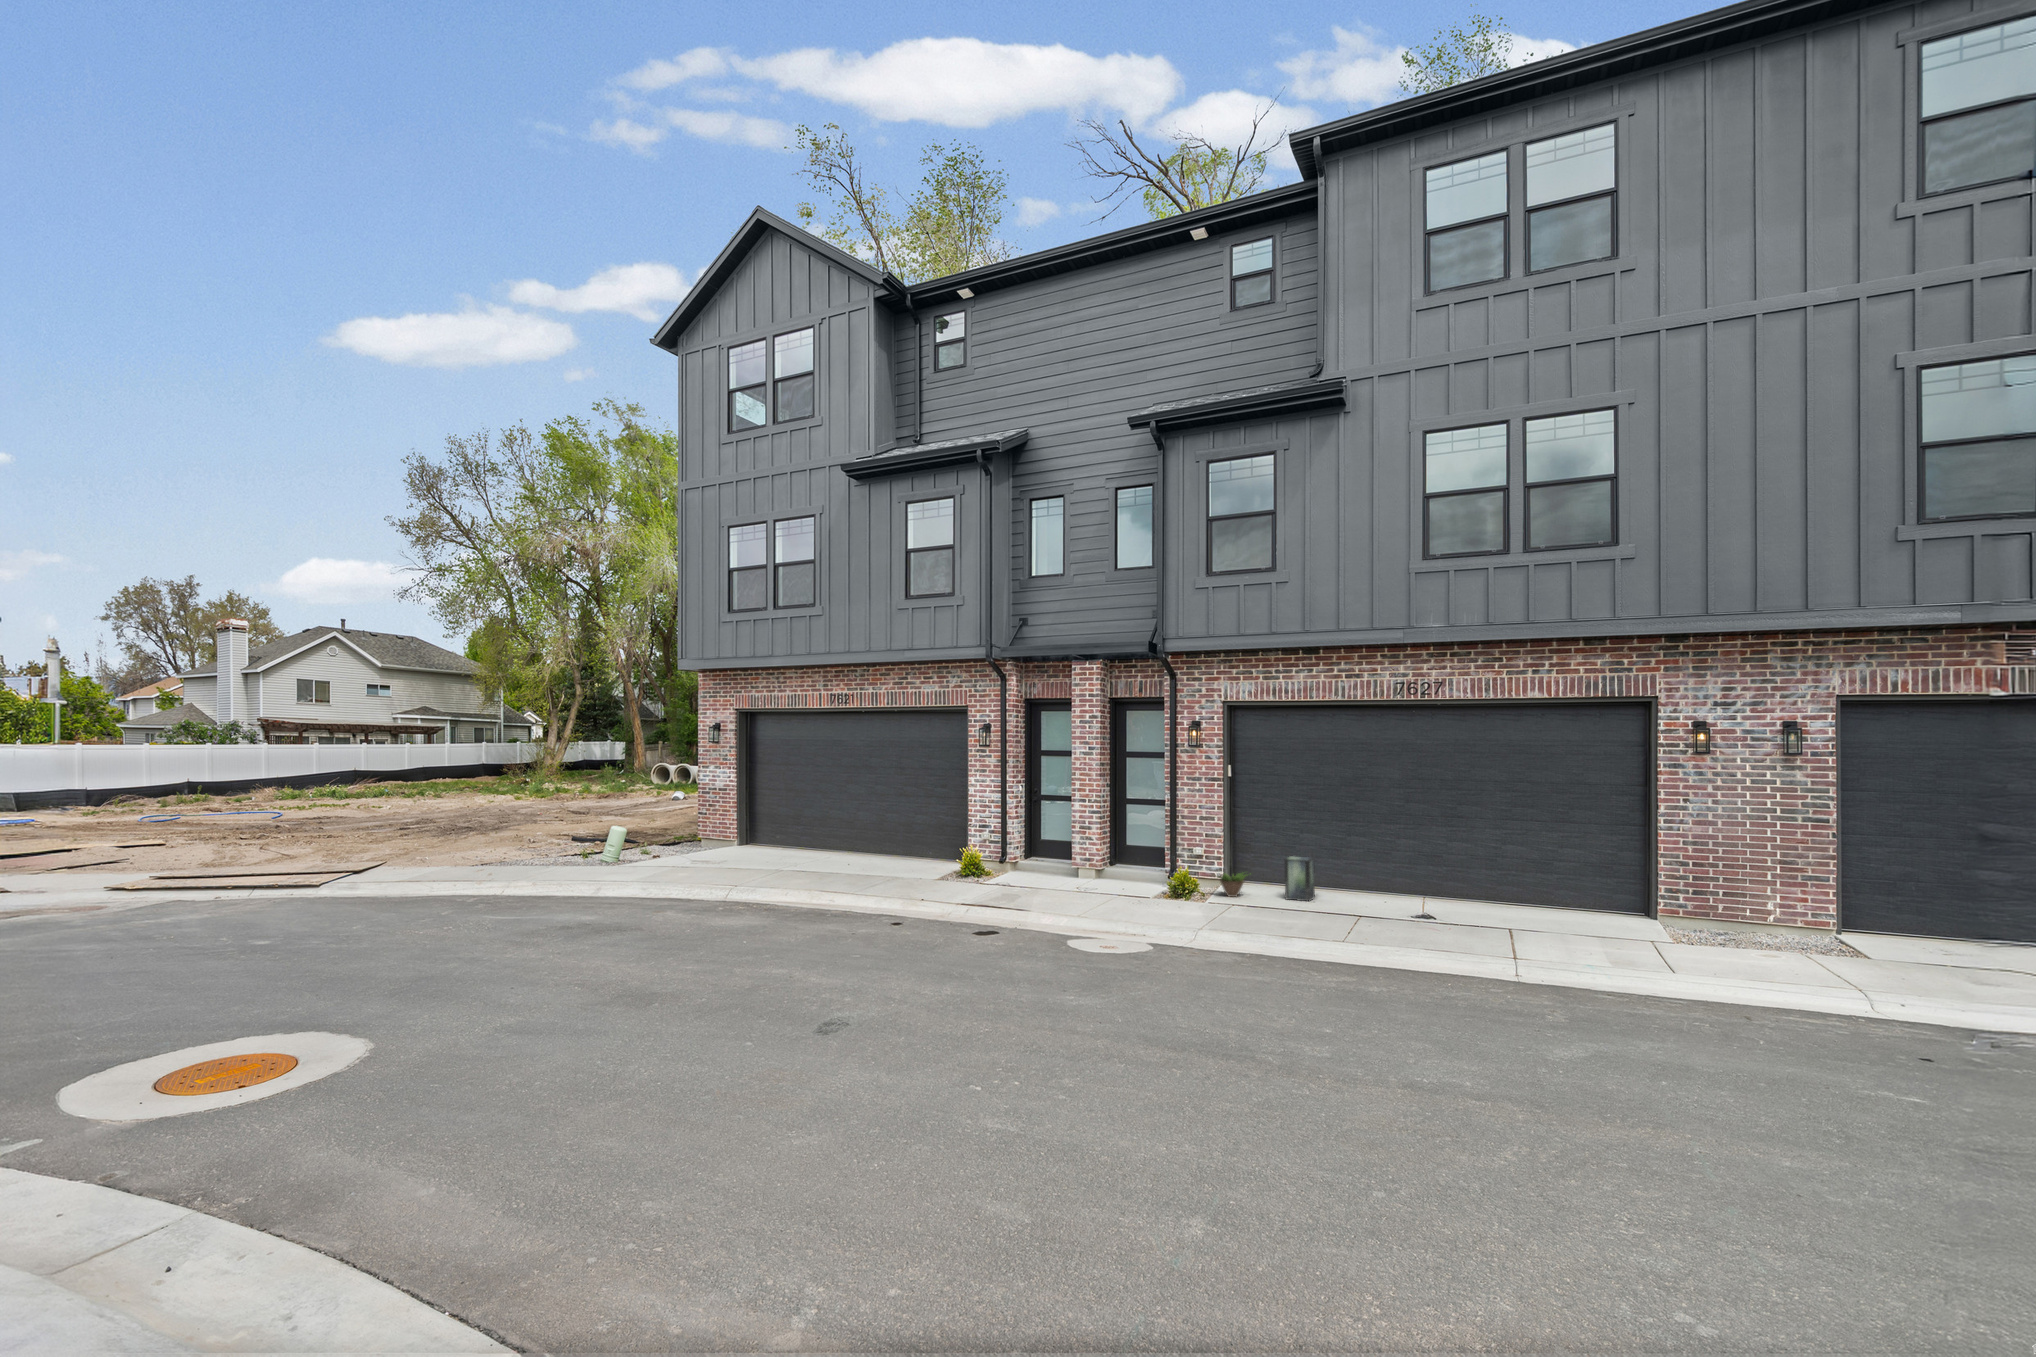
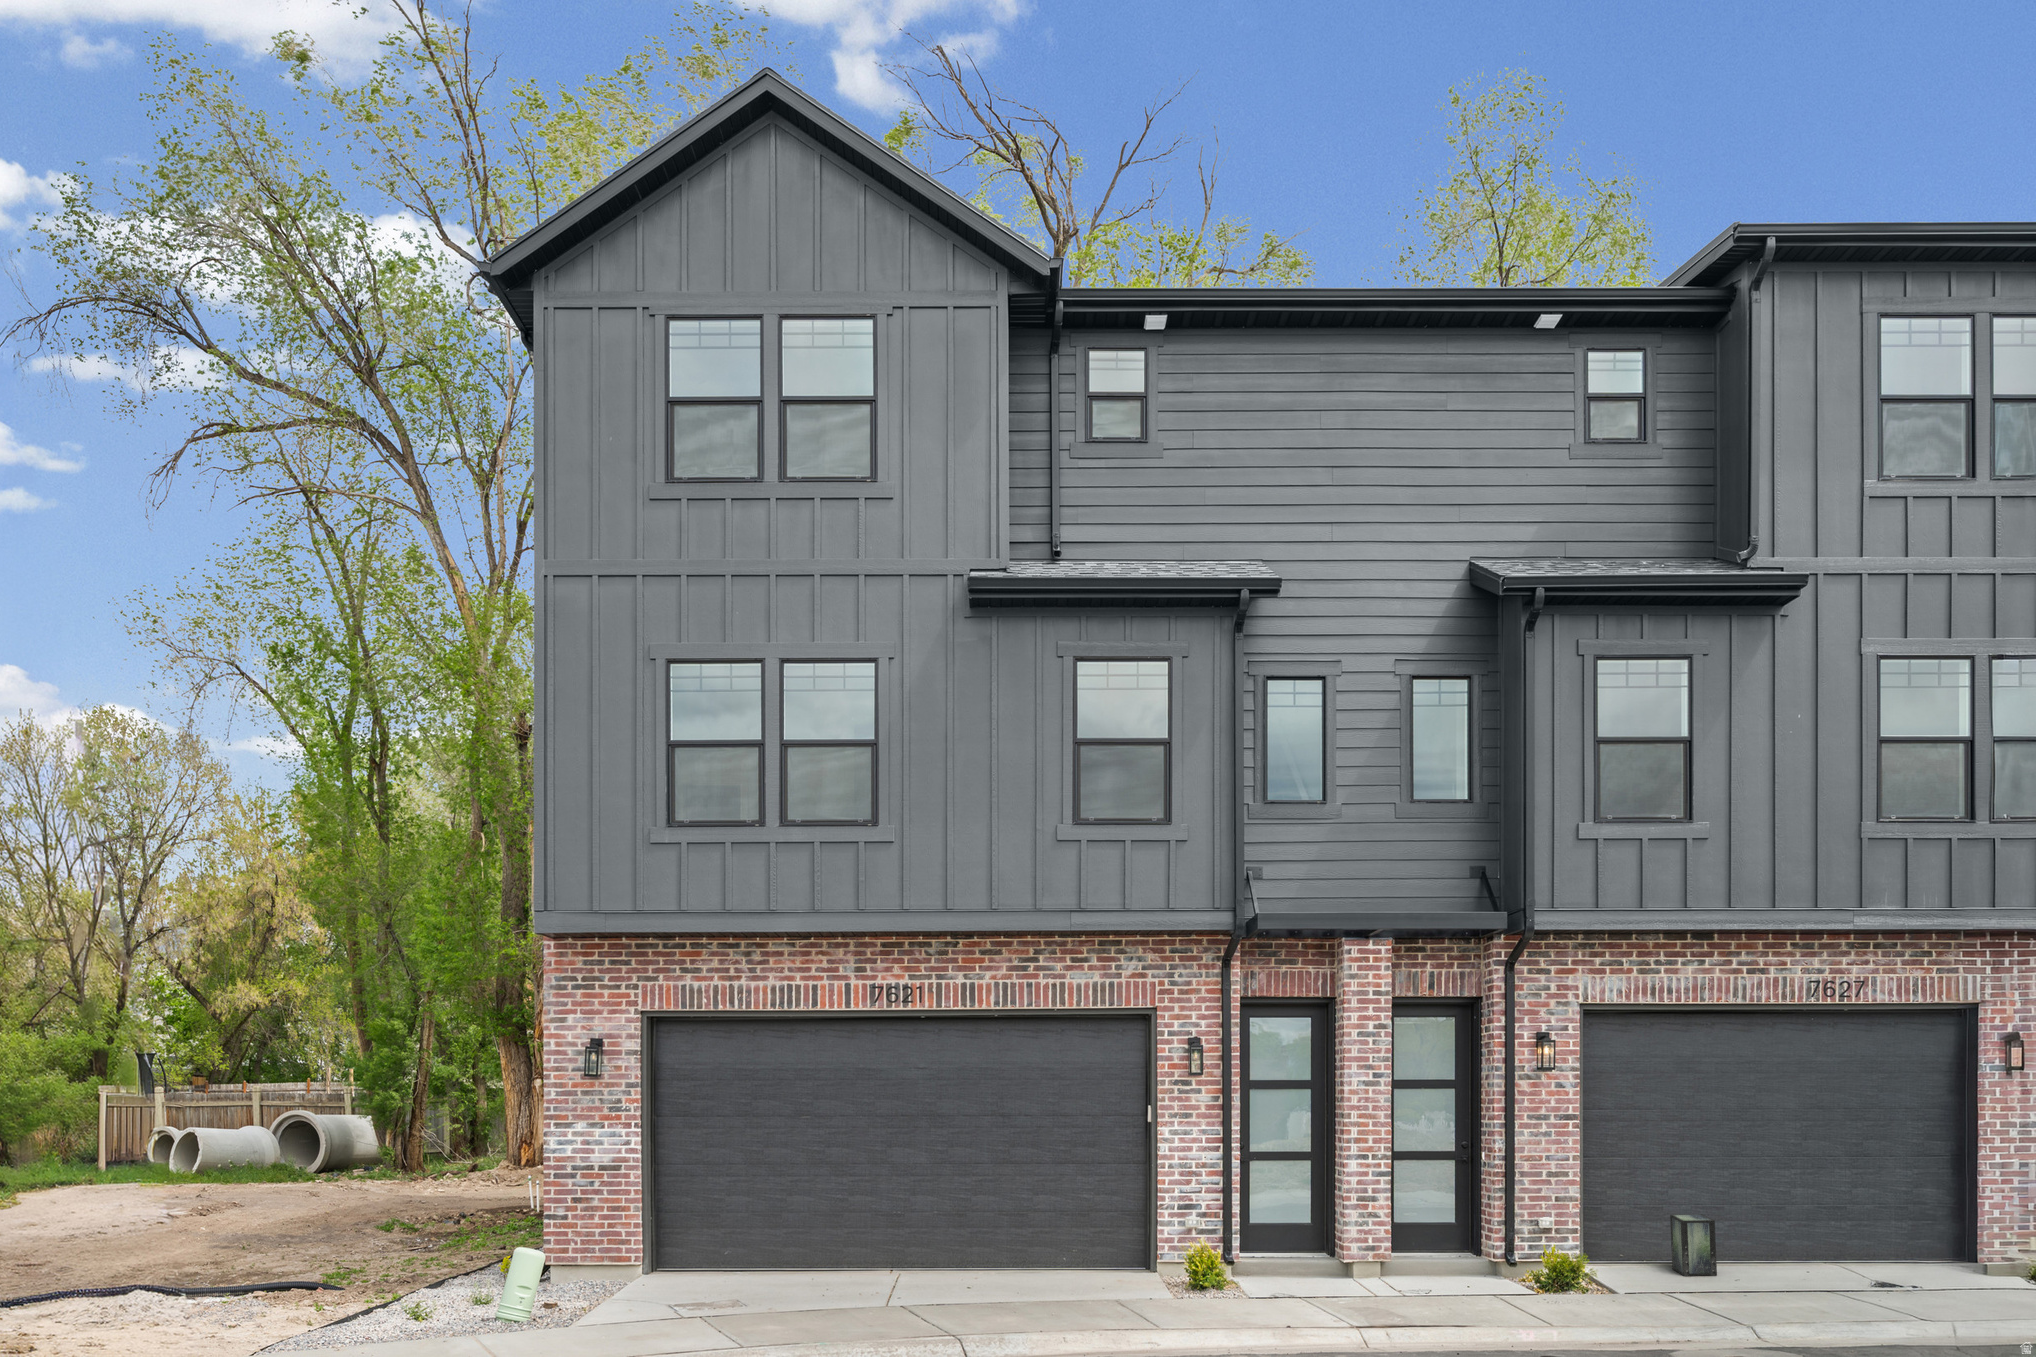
decorative plant: present [1220,873,1246,897] -> none [1584,1241,1641,1280]

